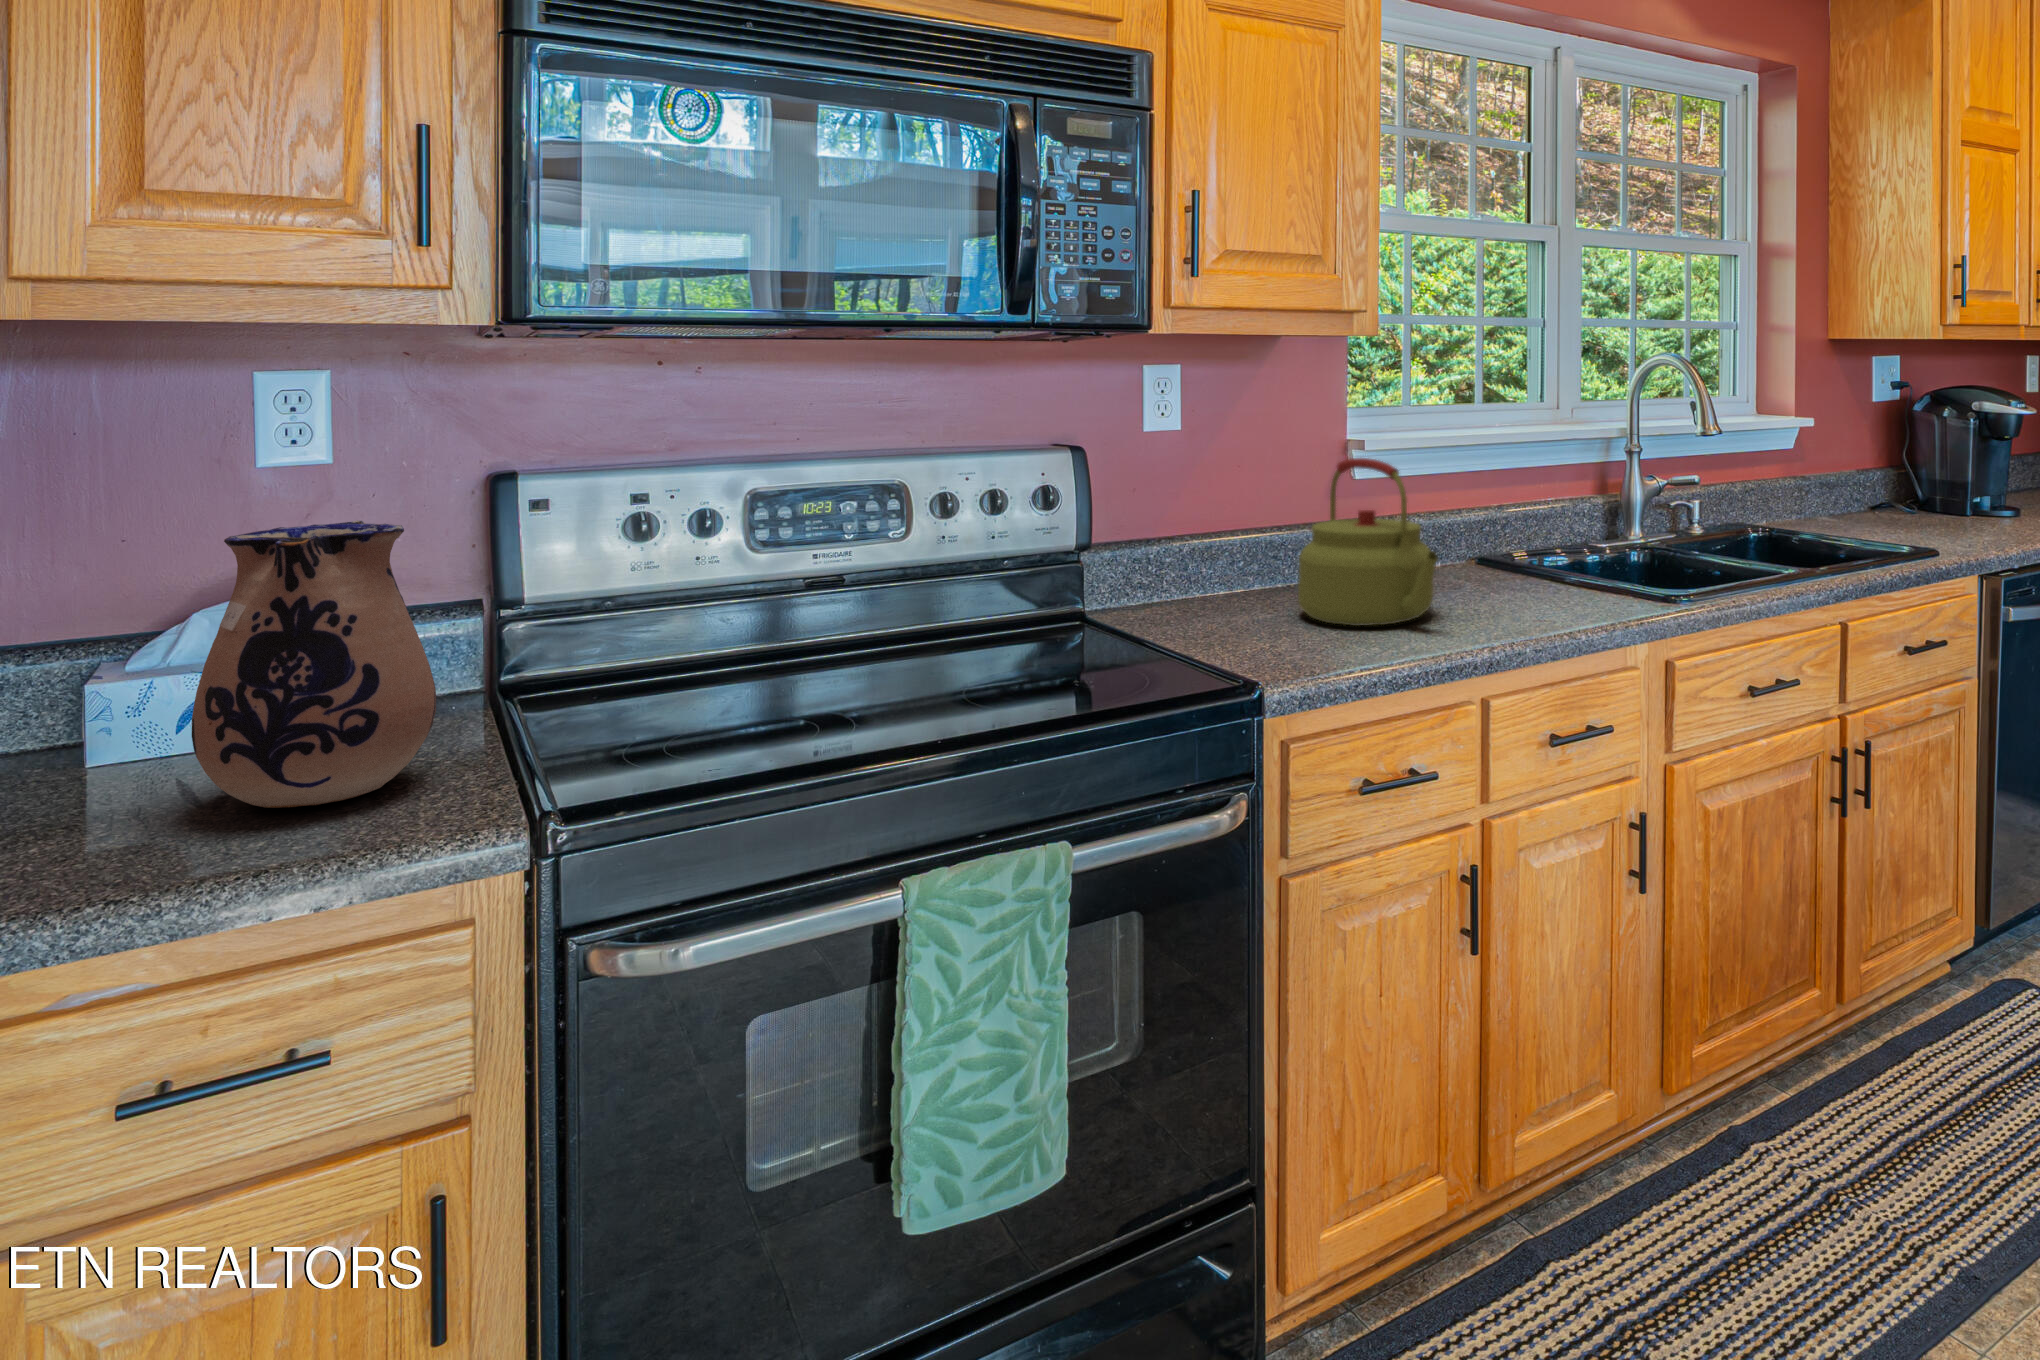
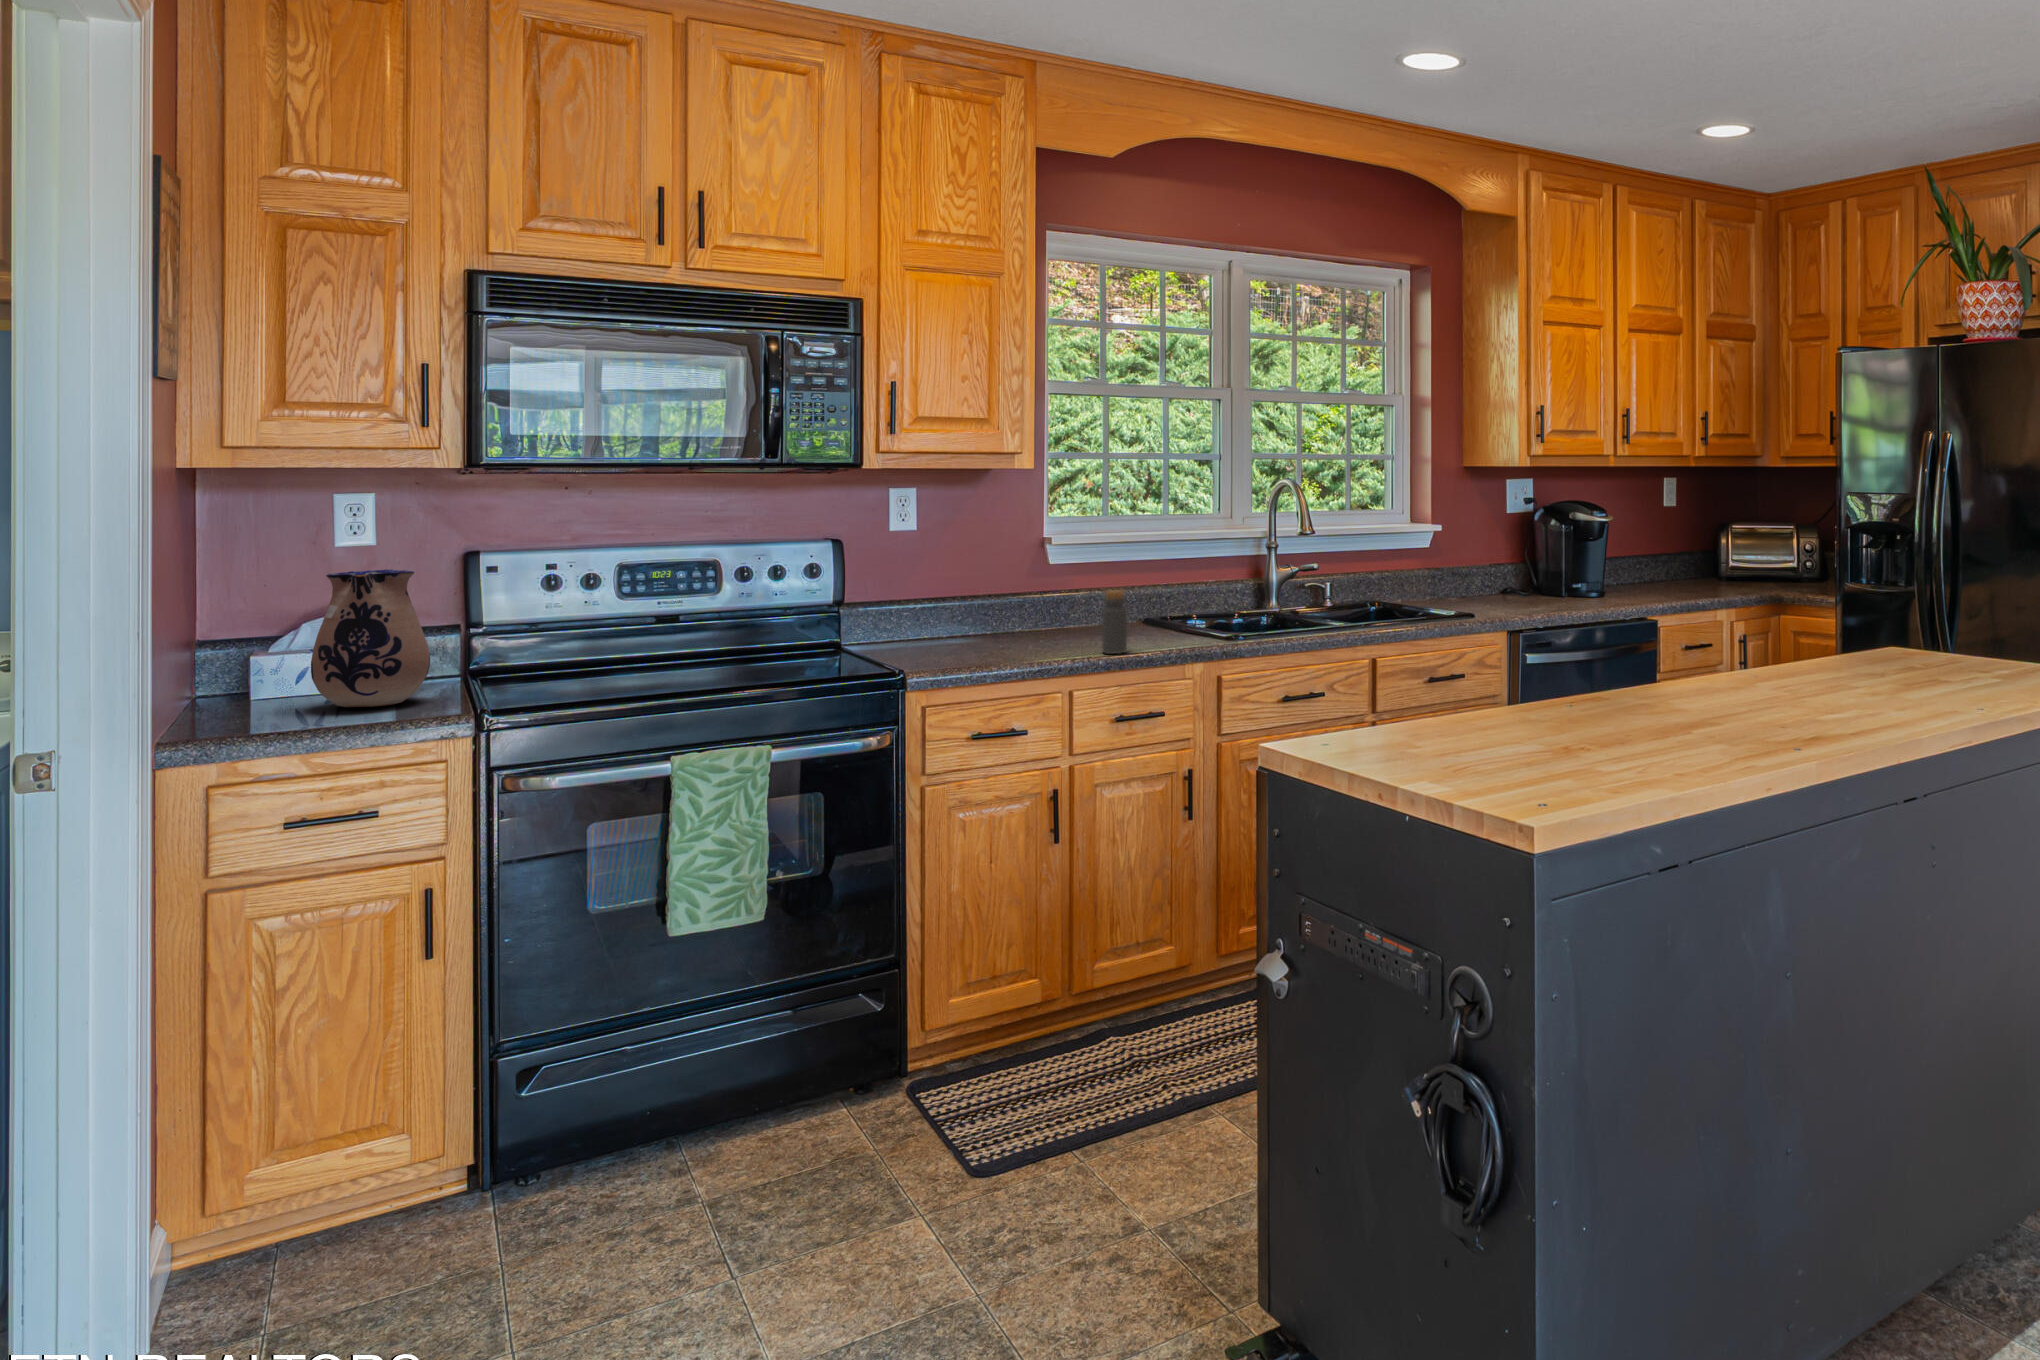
kettle: present [1298,458,1438,626] -> none [973,546,1063,650]
bottle: none [1515,530,1553,634] -> present [1102,590,1127,654]

